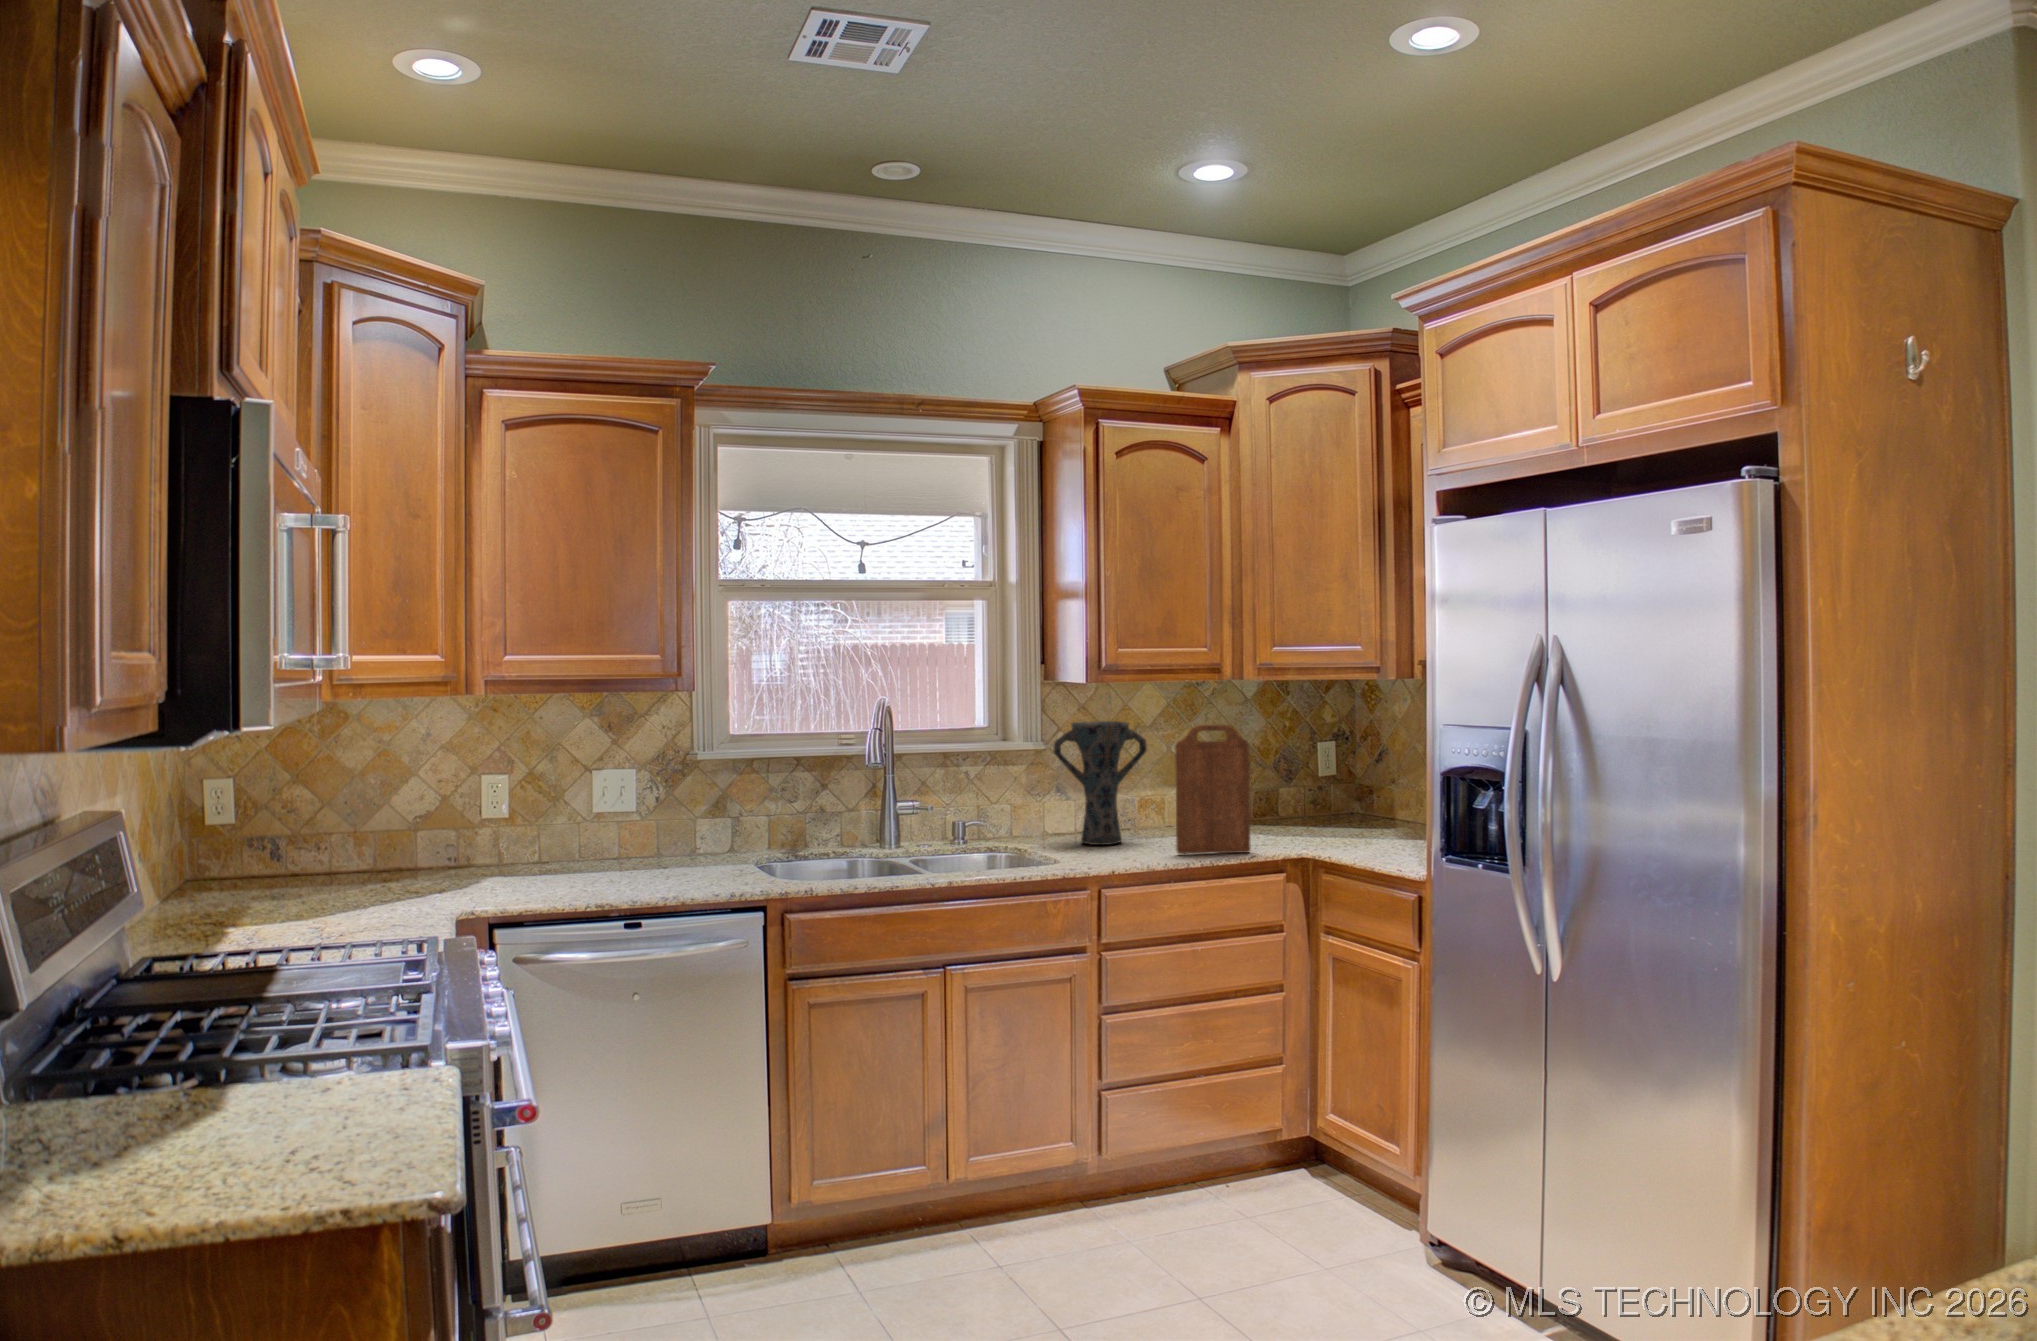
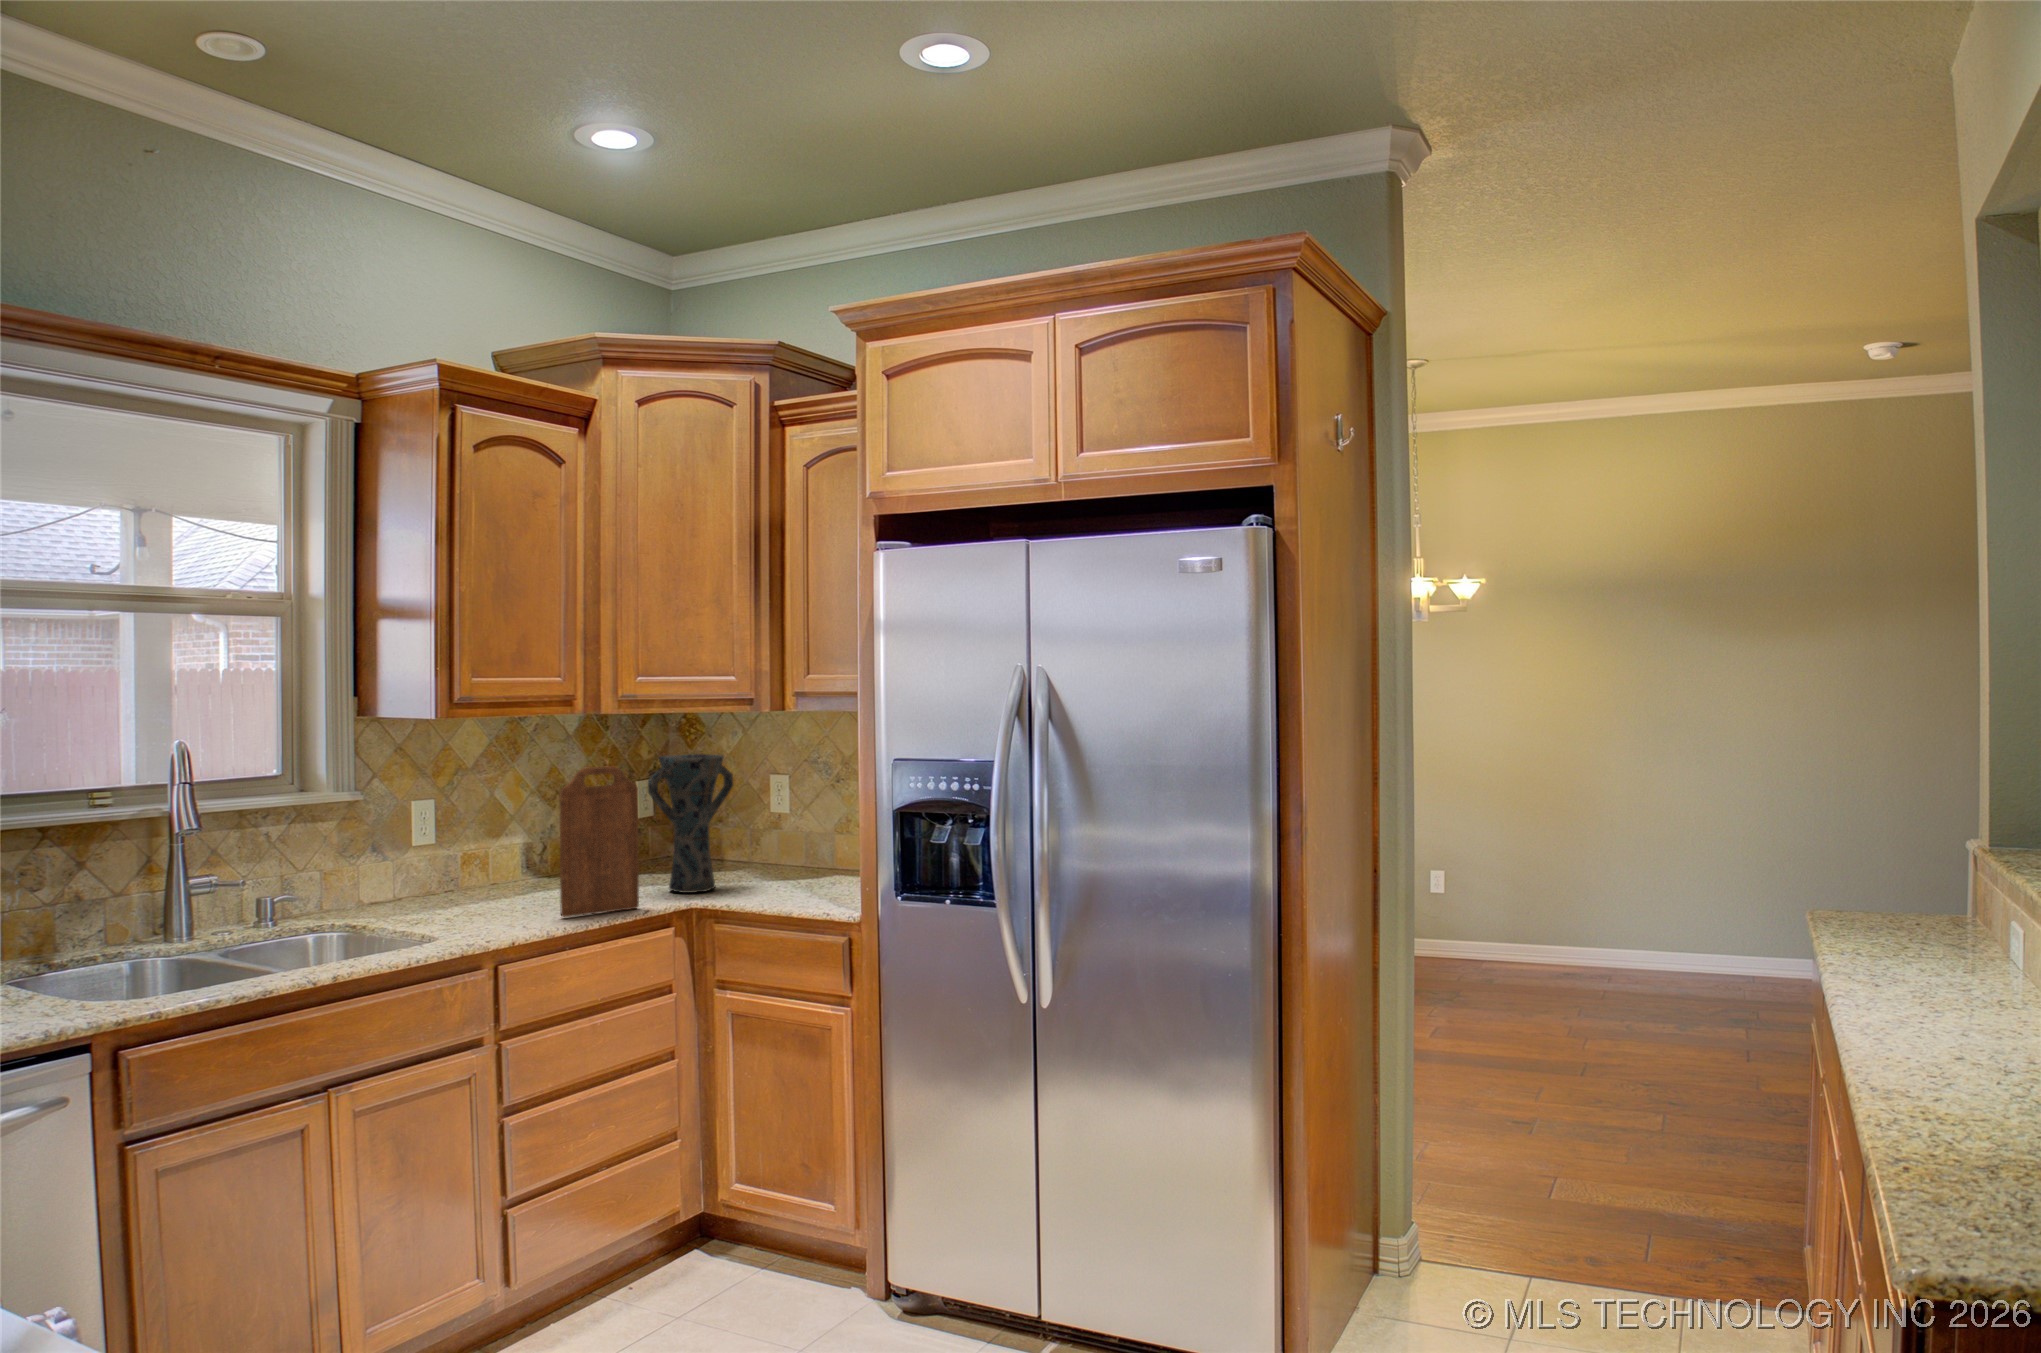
vase: present [1053,721,1147,845] -> present [648,754,733,893]

